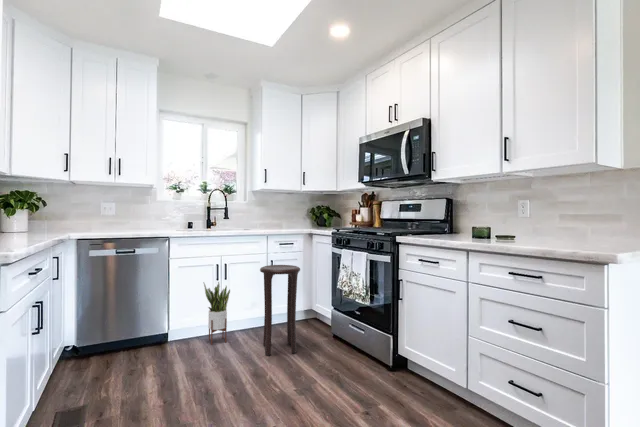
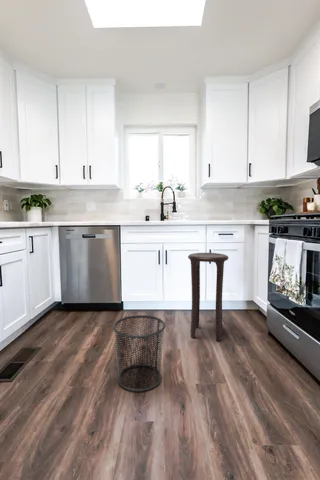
potted plant: present [203,282,230,345] -> none [148,264,169,318]
waste bin: none [212,334,266,410] -> present [113,315,165,392]

